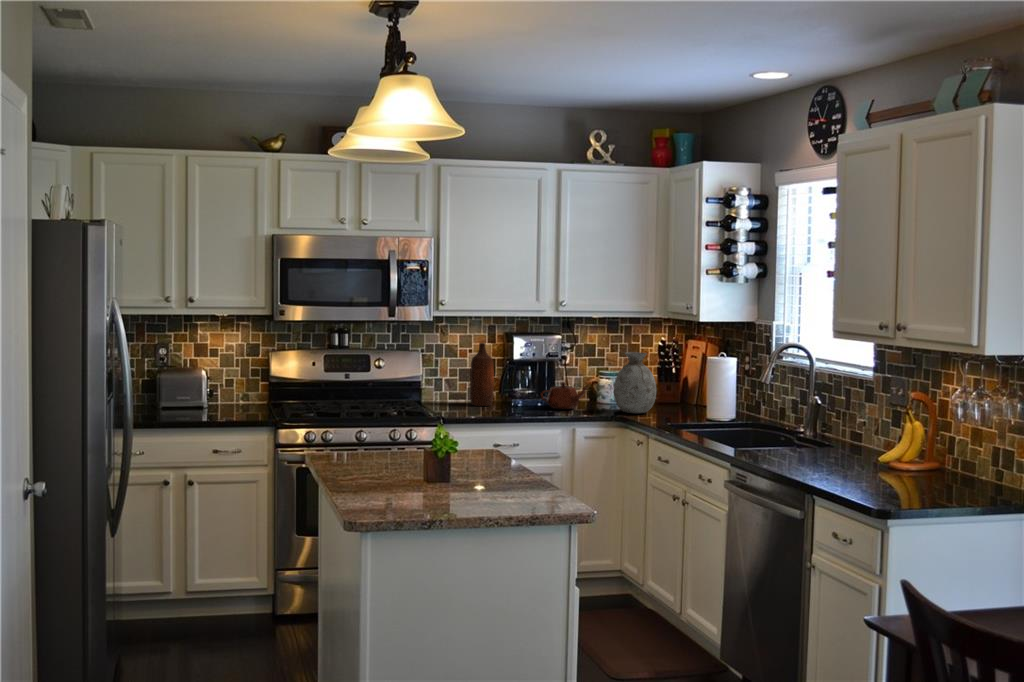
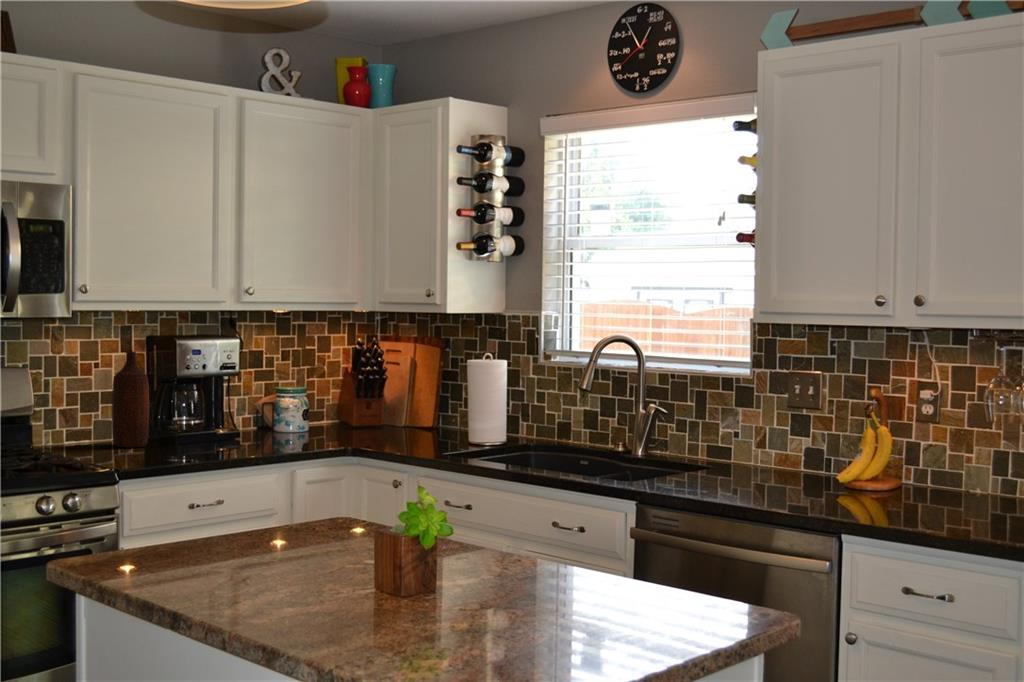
vase: present [614,352,657,413] -> none [326,359,386,444]
teapot: present [541,382,588,409] -> none [226,404,282,445]

